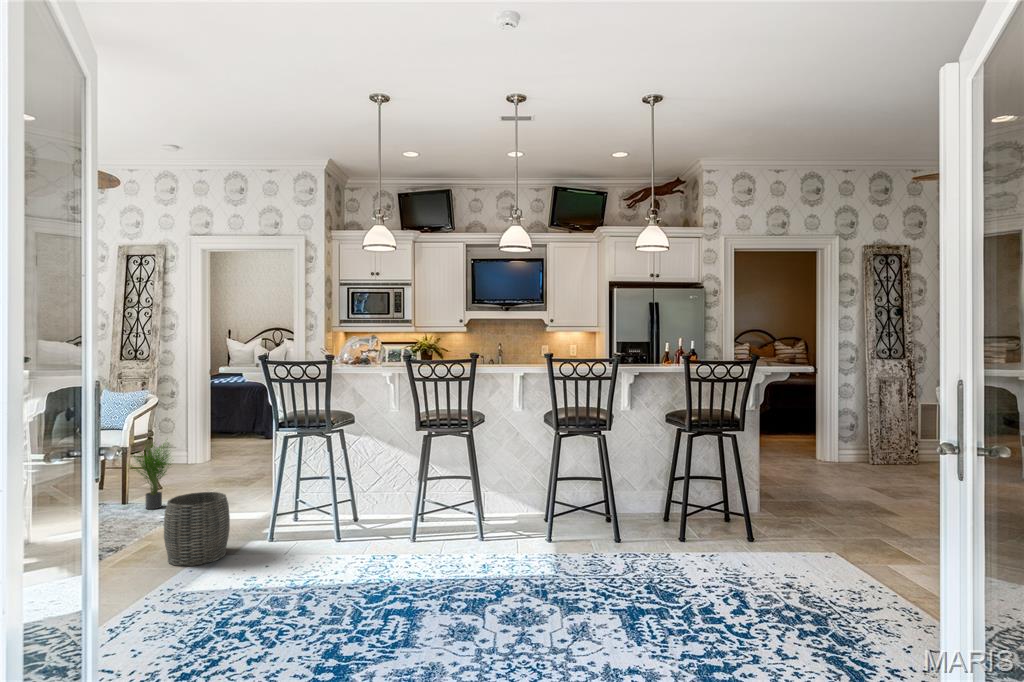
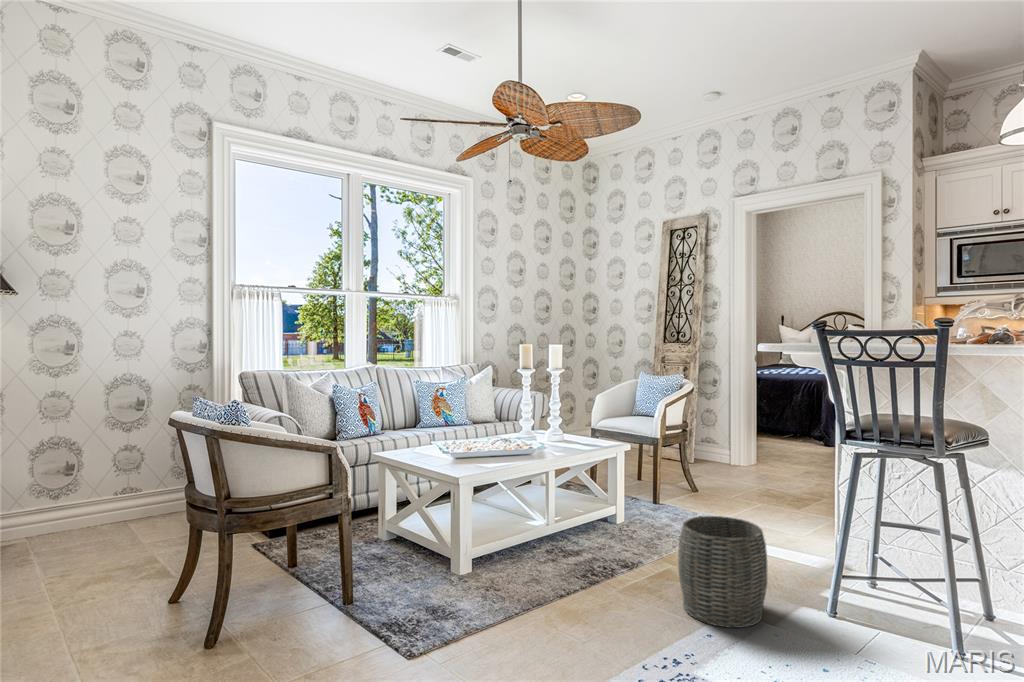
potted plant: present [131,443,171,509] -> none [647,429,712,517]

